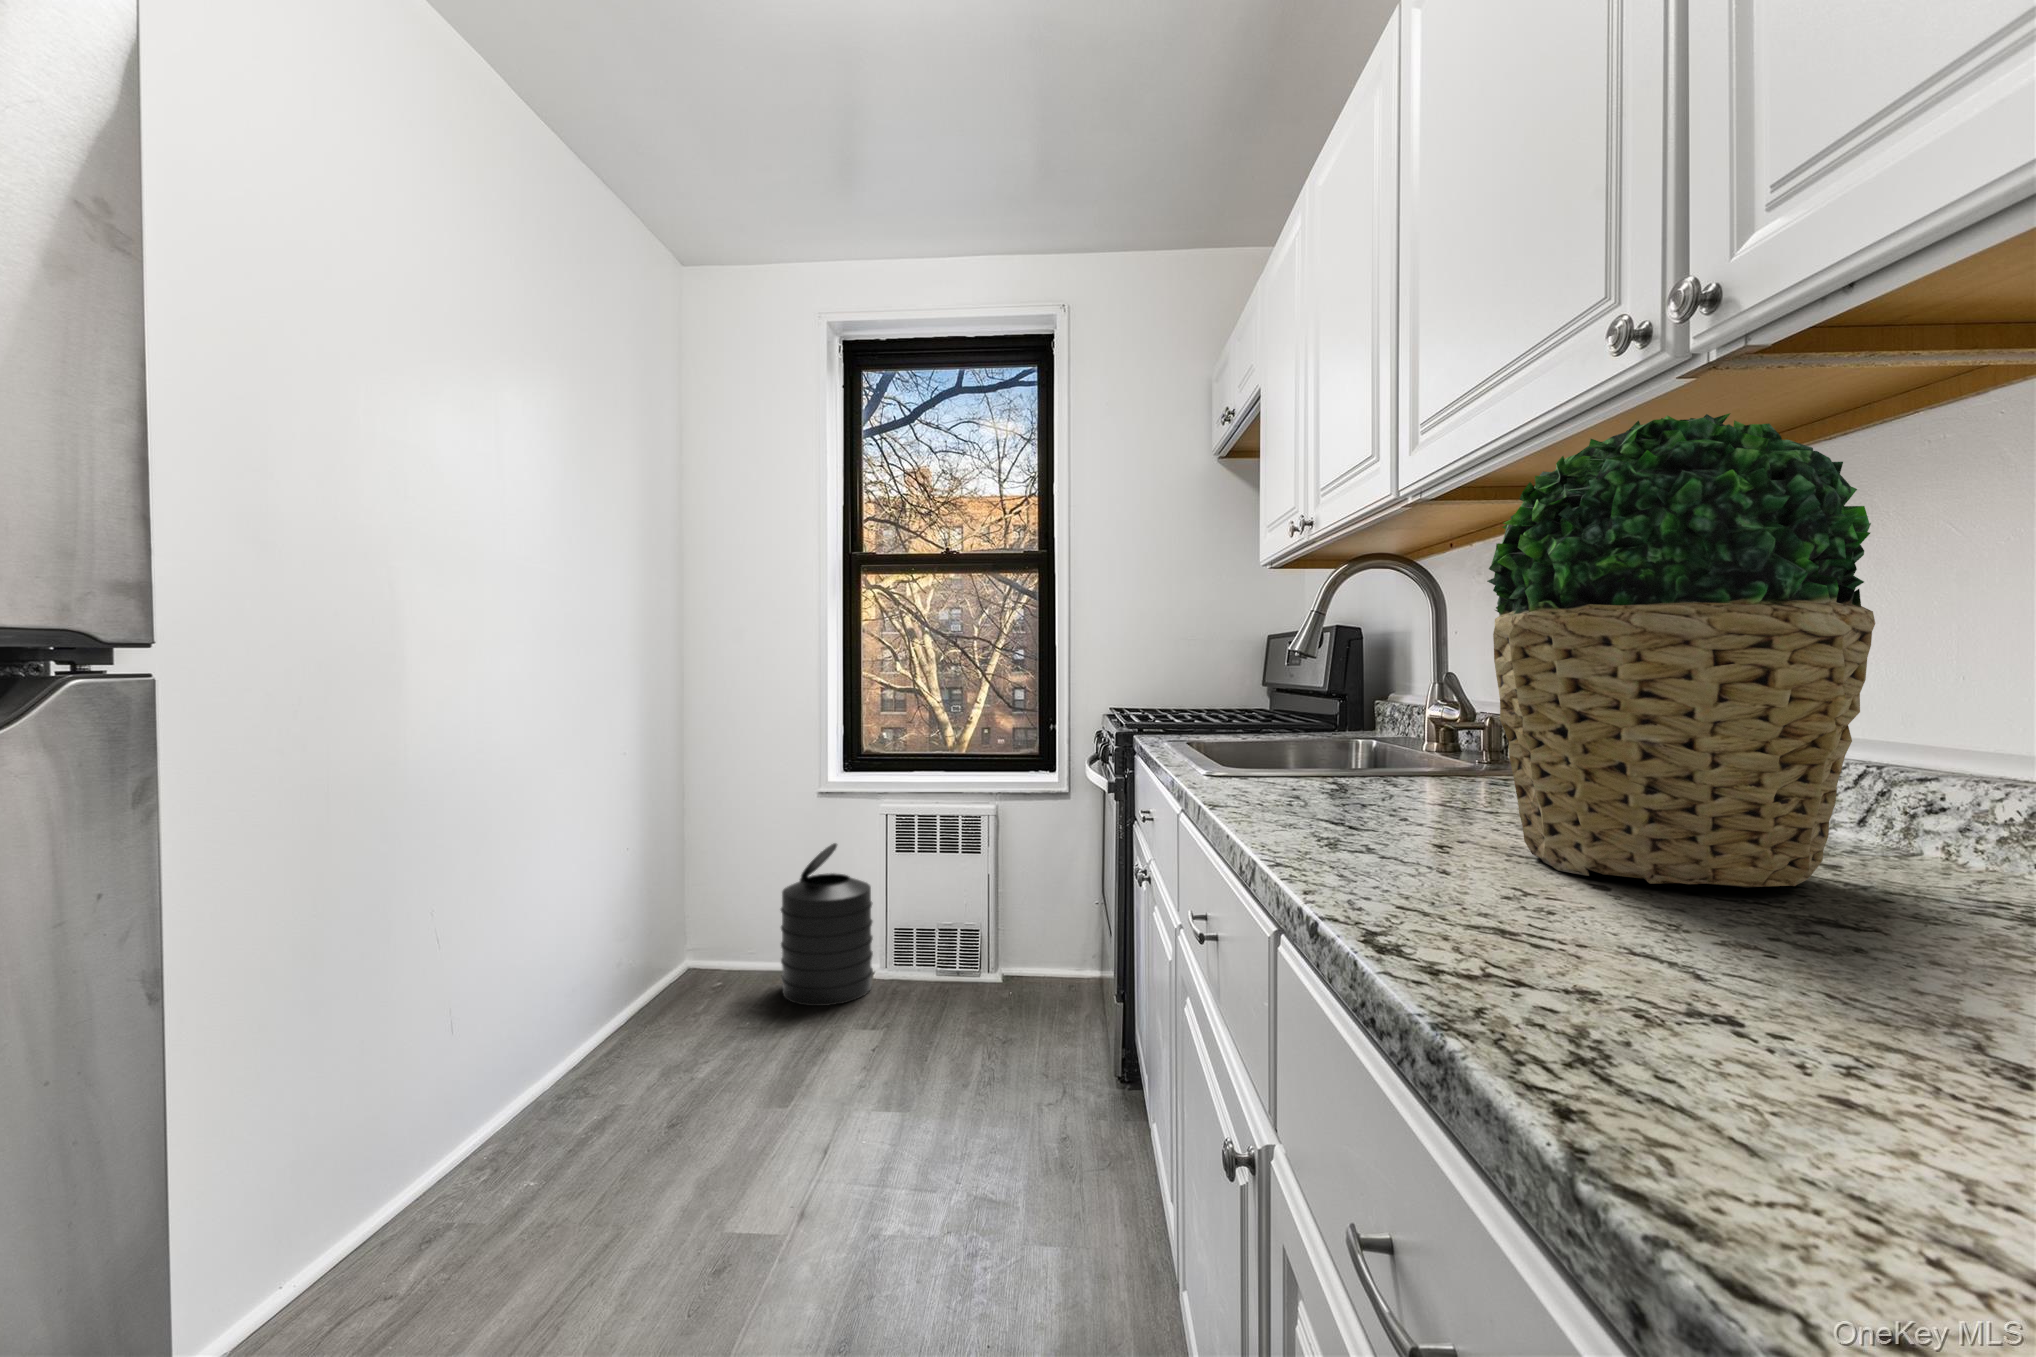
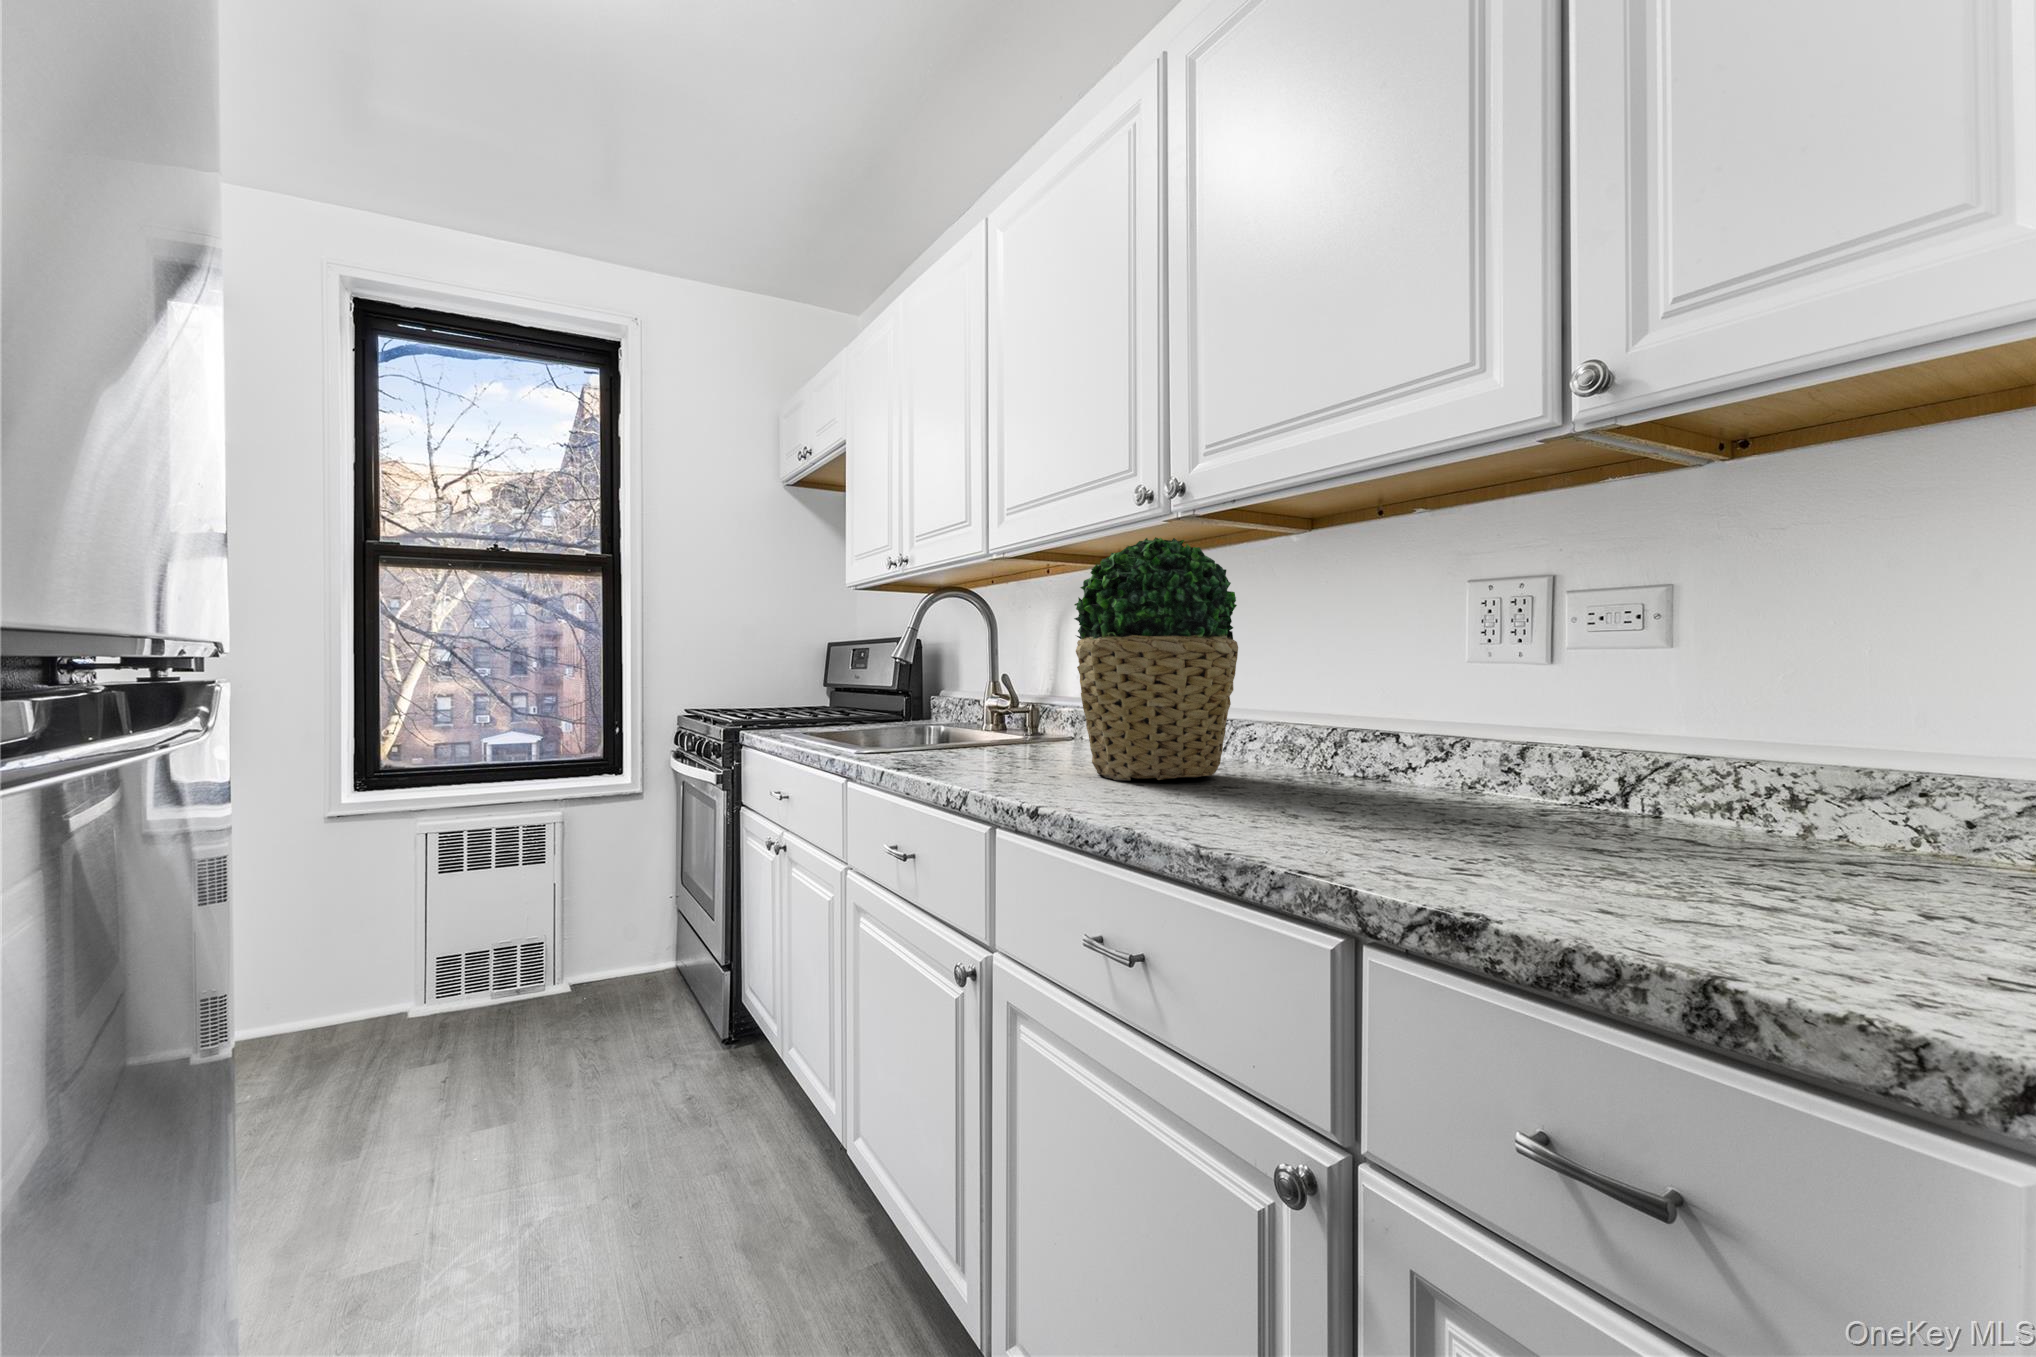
trash can: present [781,843,873,1006] -> none [283,871,413,1061]

